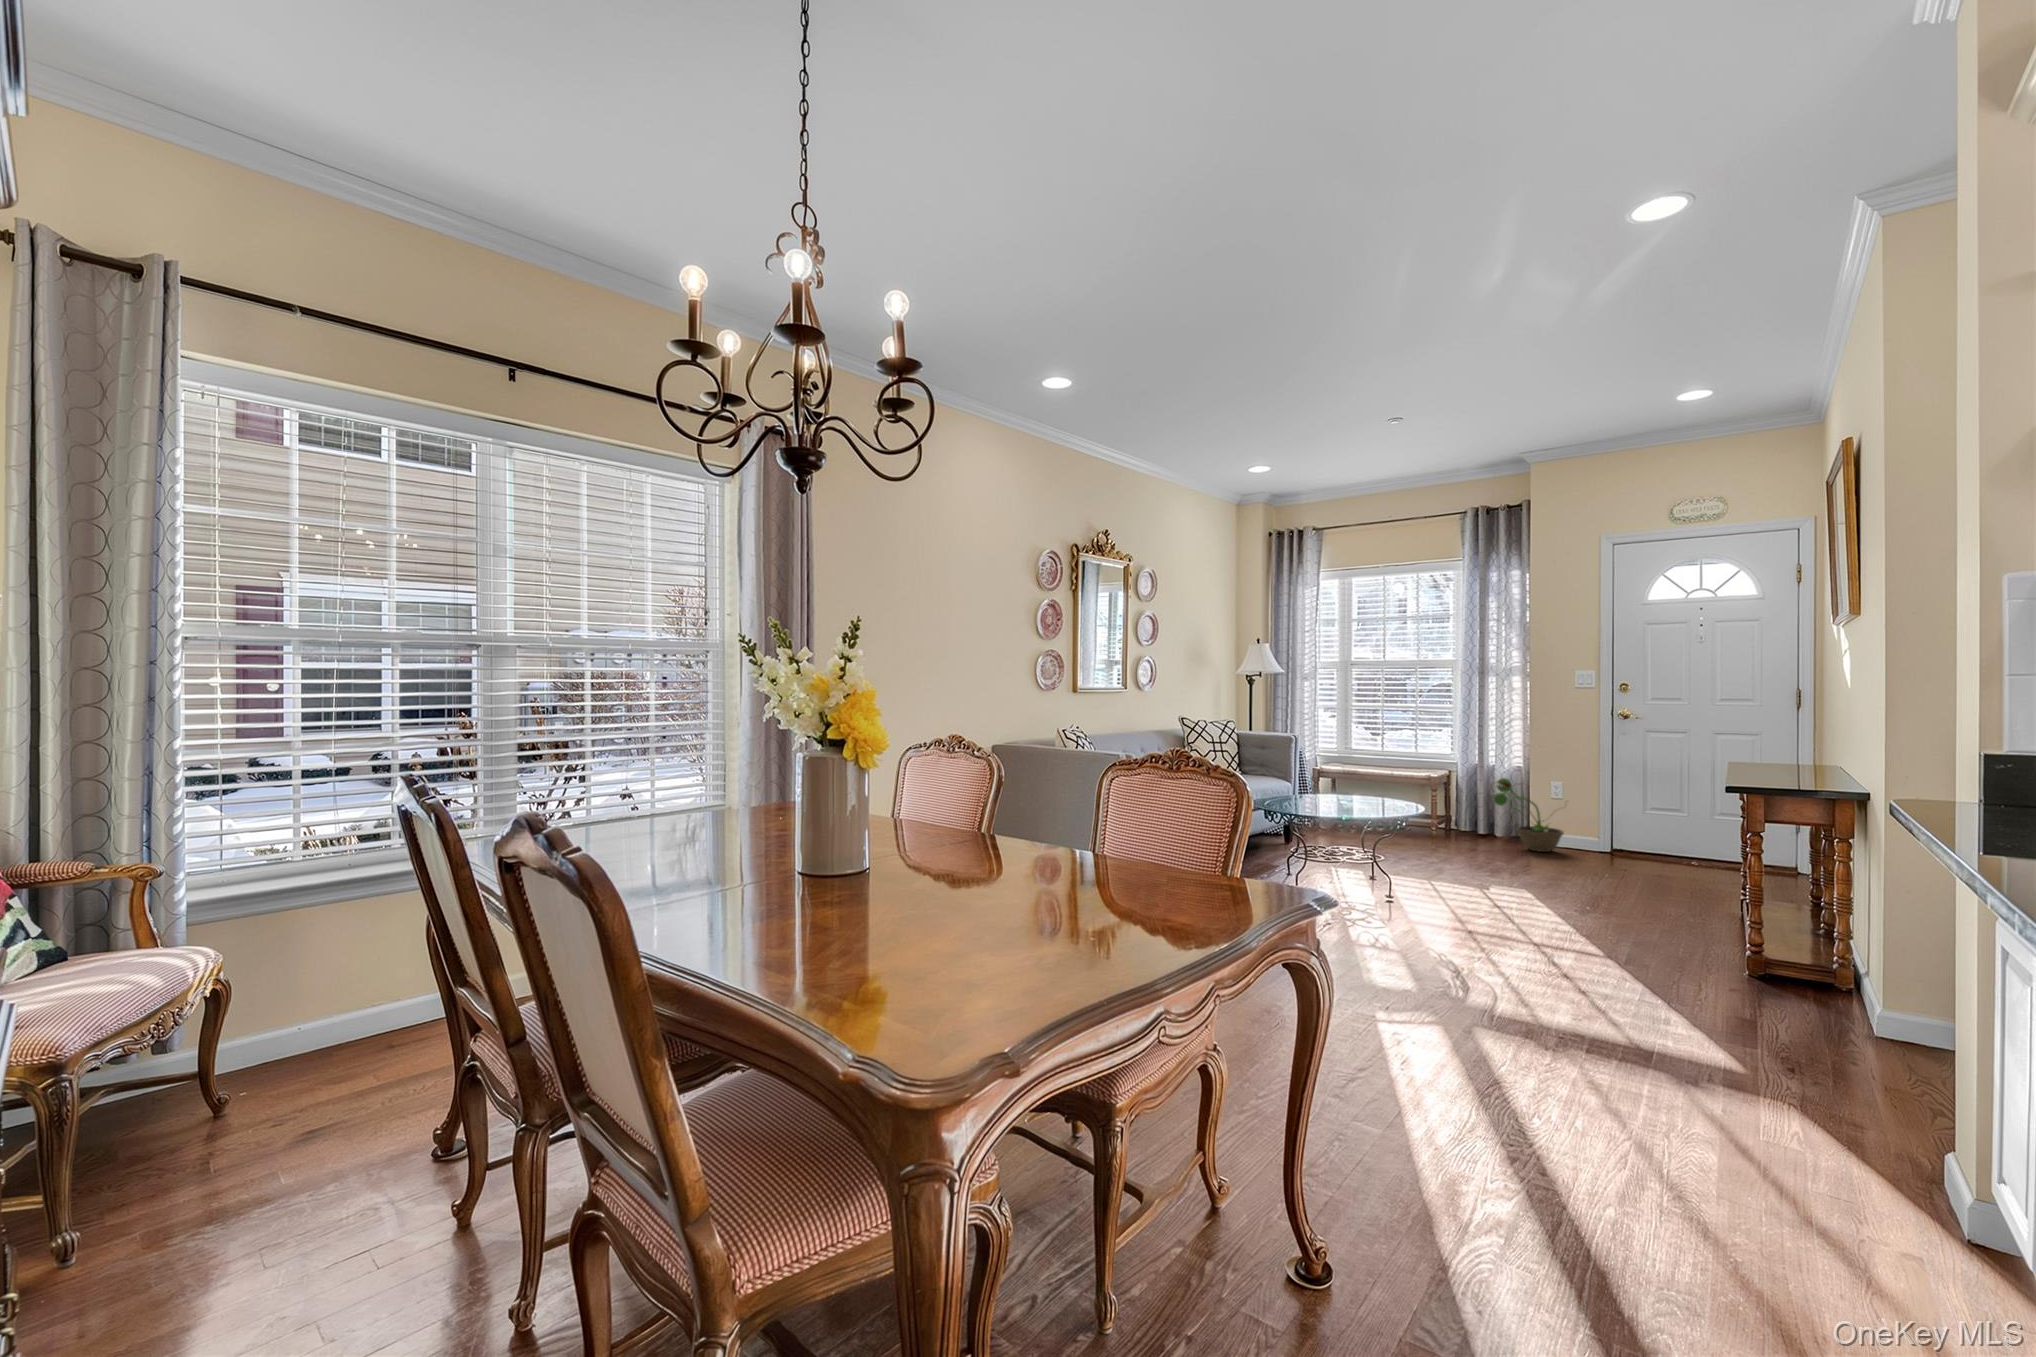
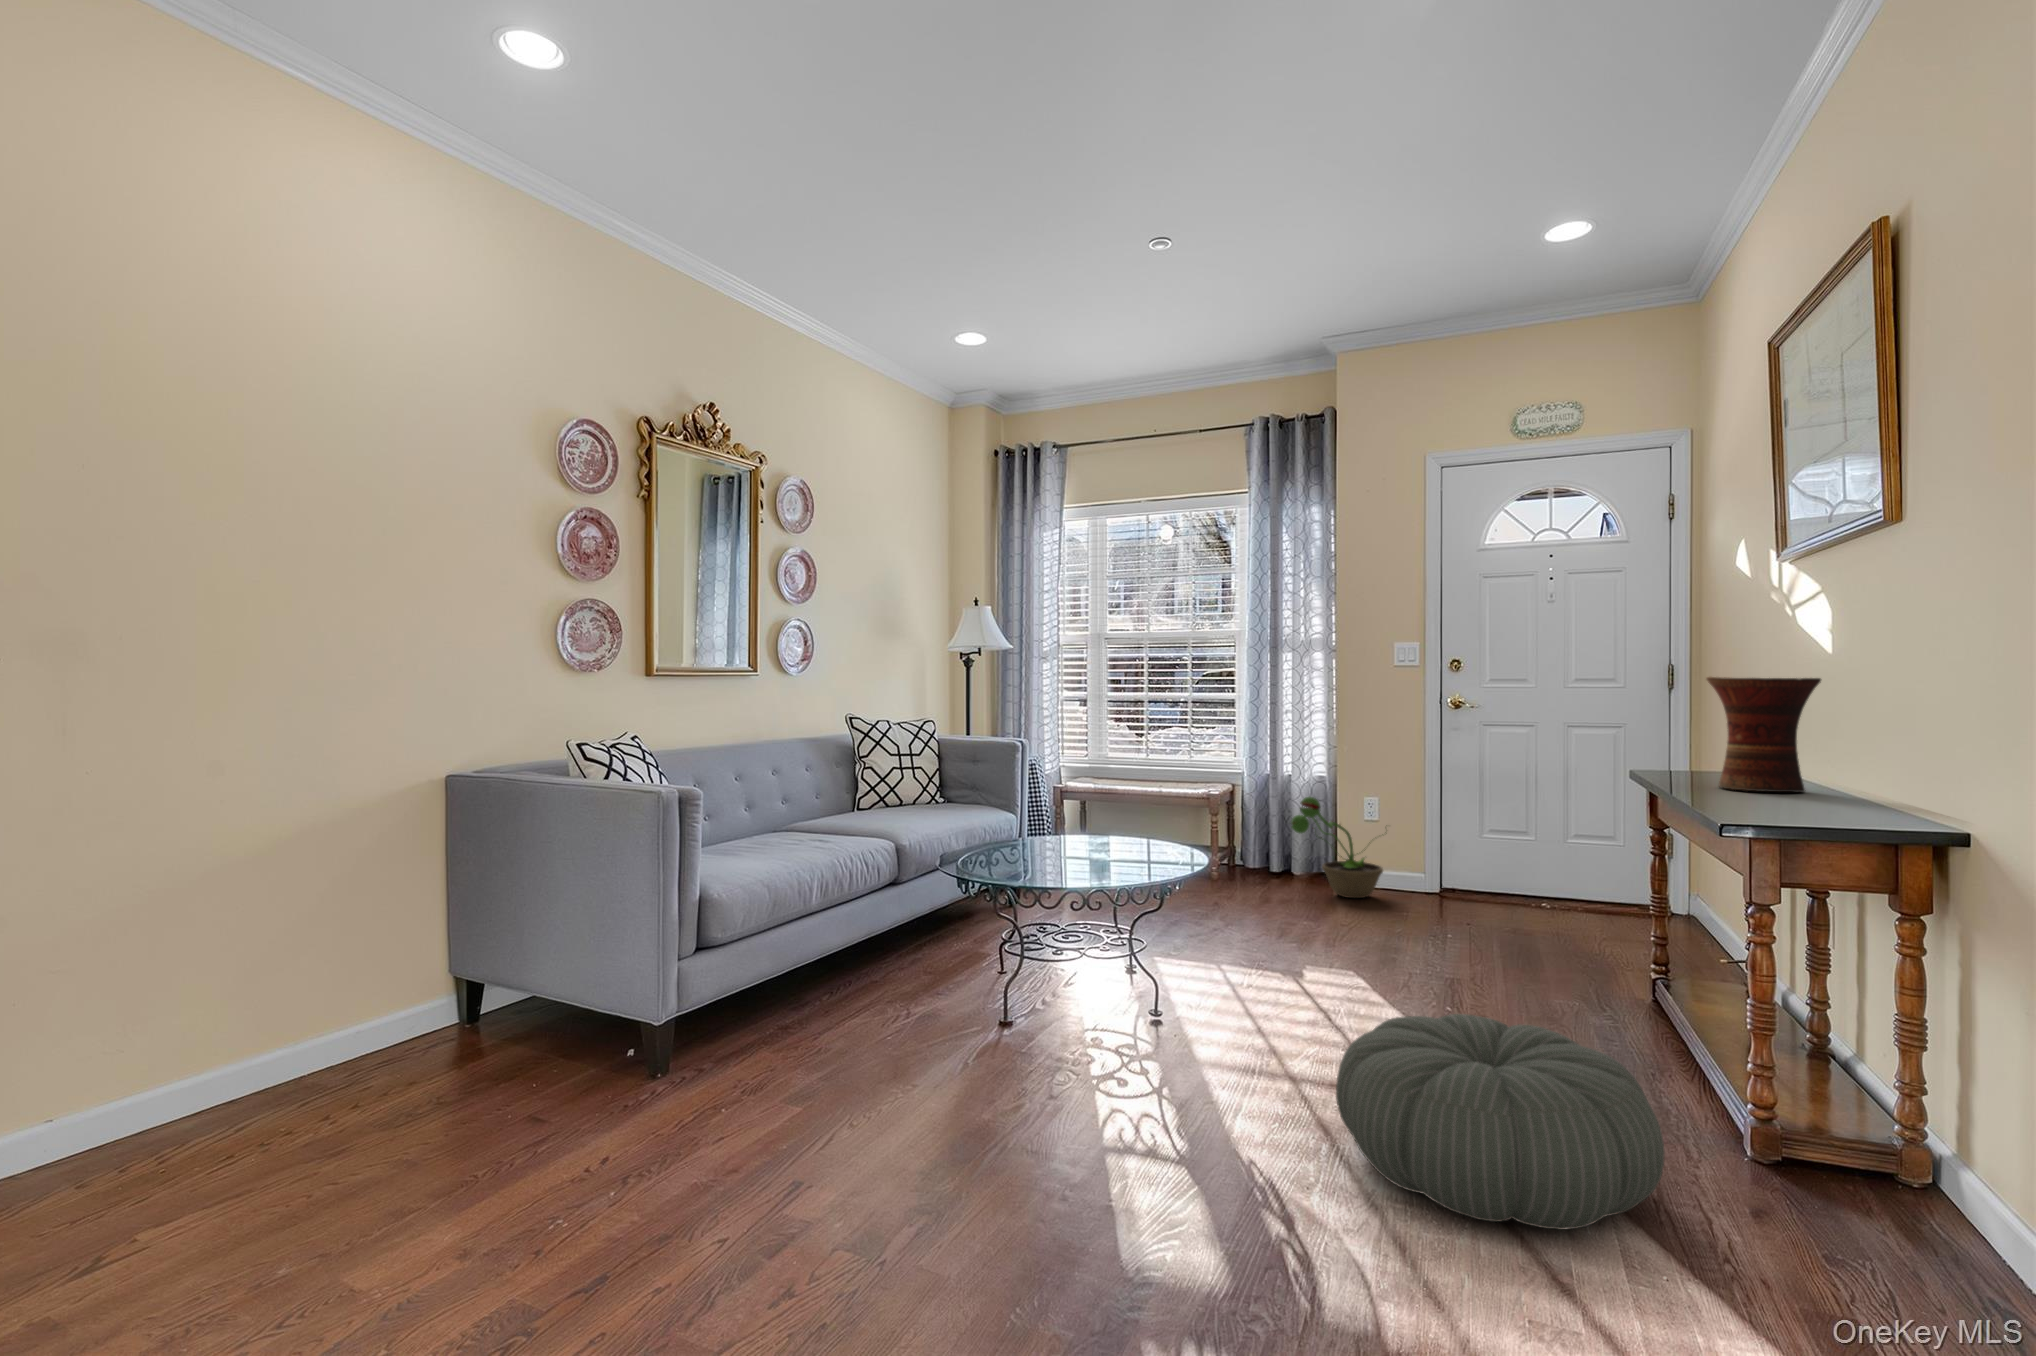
vase: none [1756,704,1832,776] -> present [1707,677,1821,792]
pouf: none [1491,889,1670,982] -> present [1336,1014,1665,1230]

